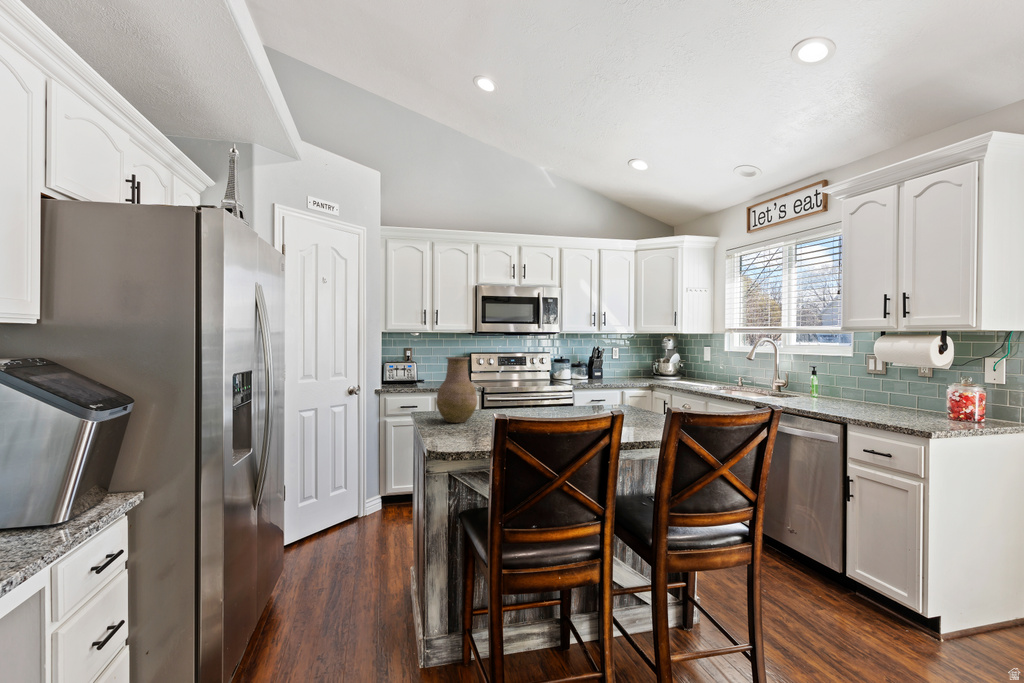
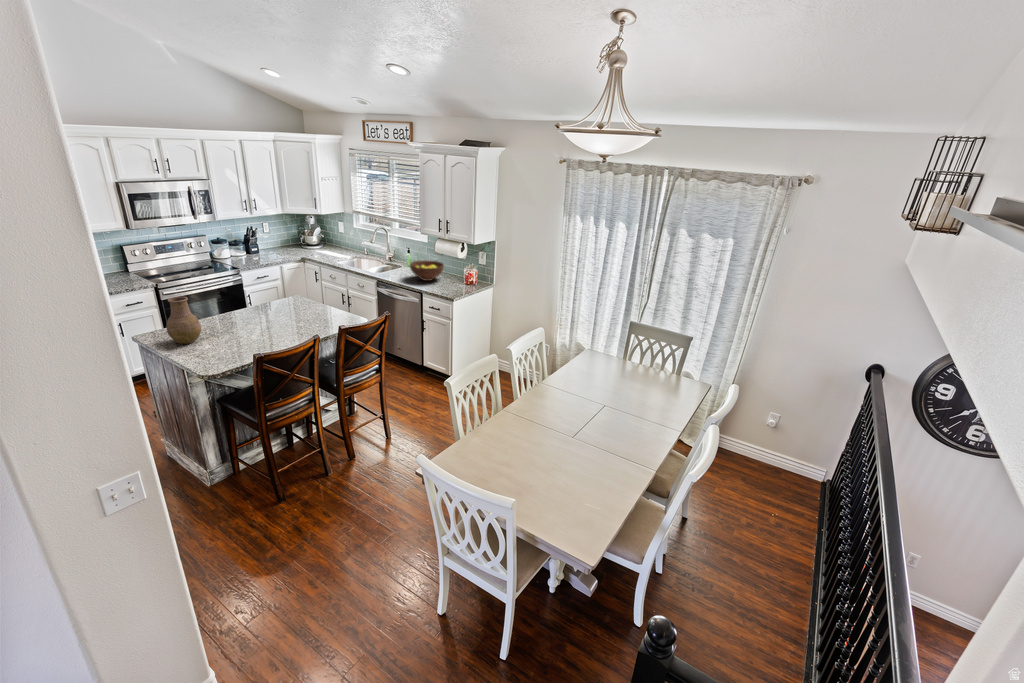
fruit bowl: none [817,378,892,410] -> present [410,260,444,281]

